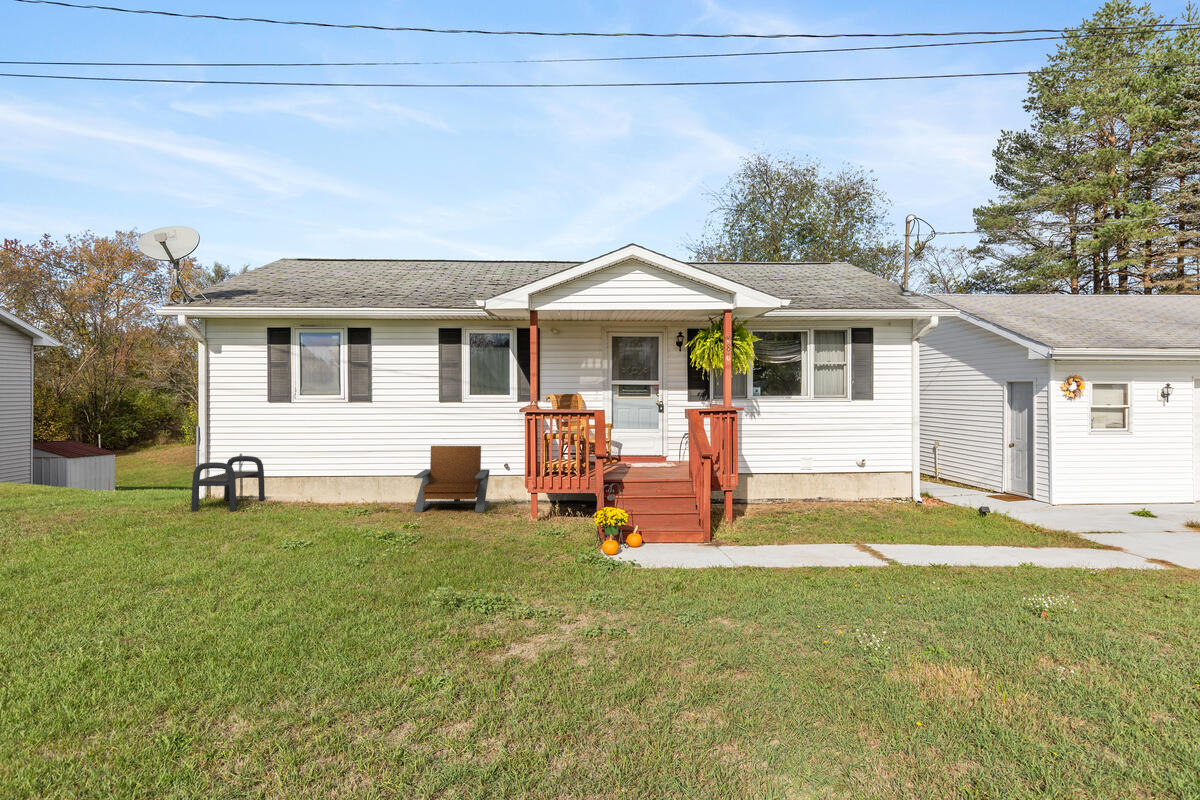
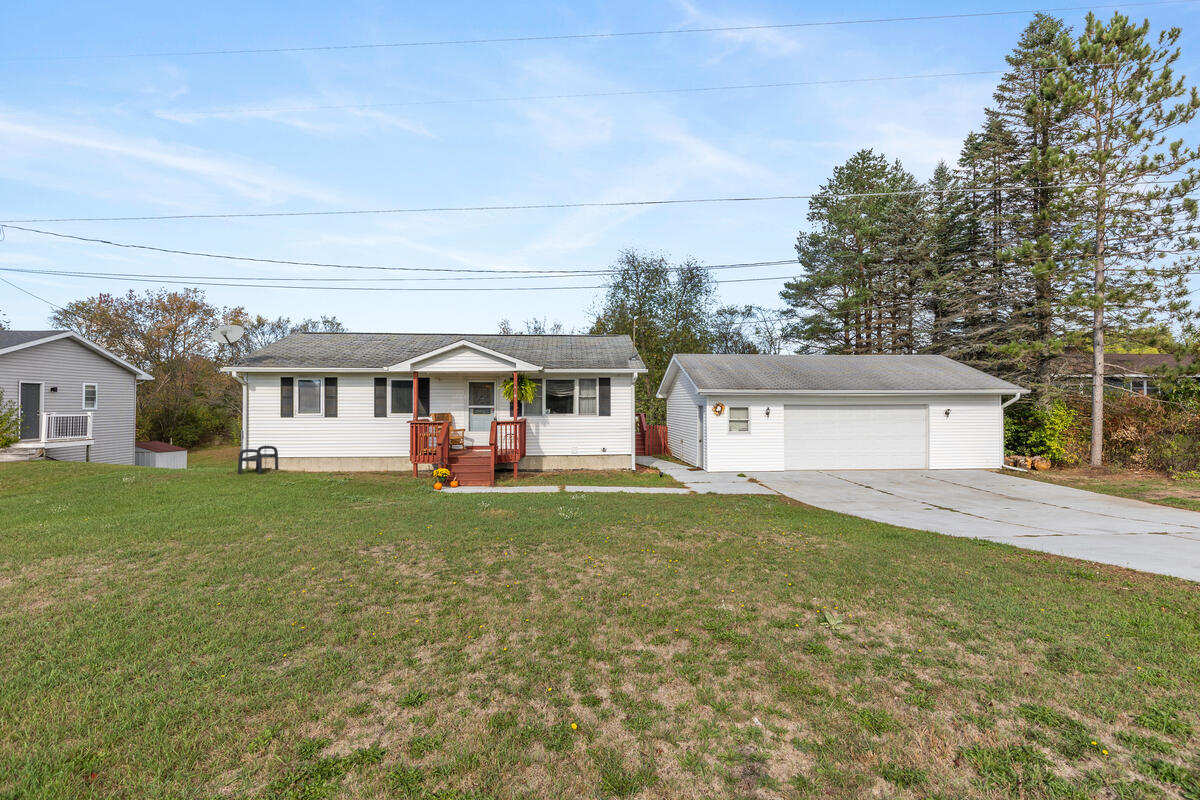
lounge chair: present [413,446,490,512] -> none [356,440,402,475]

